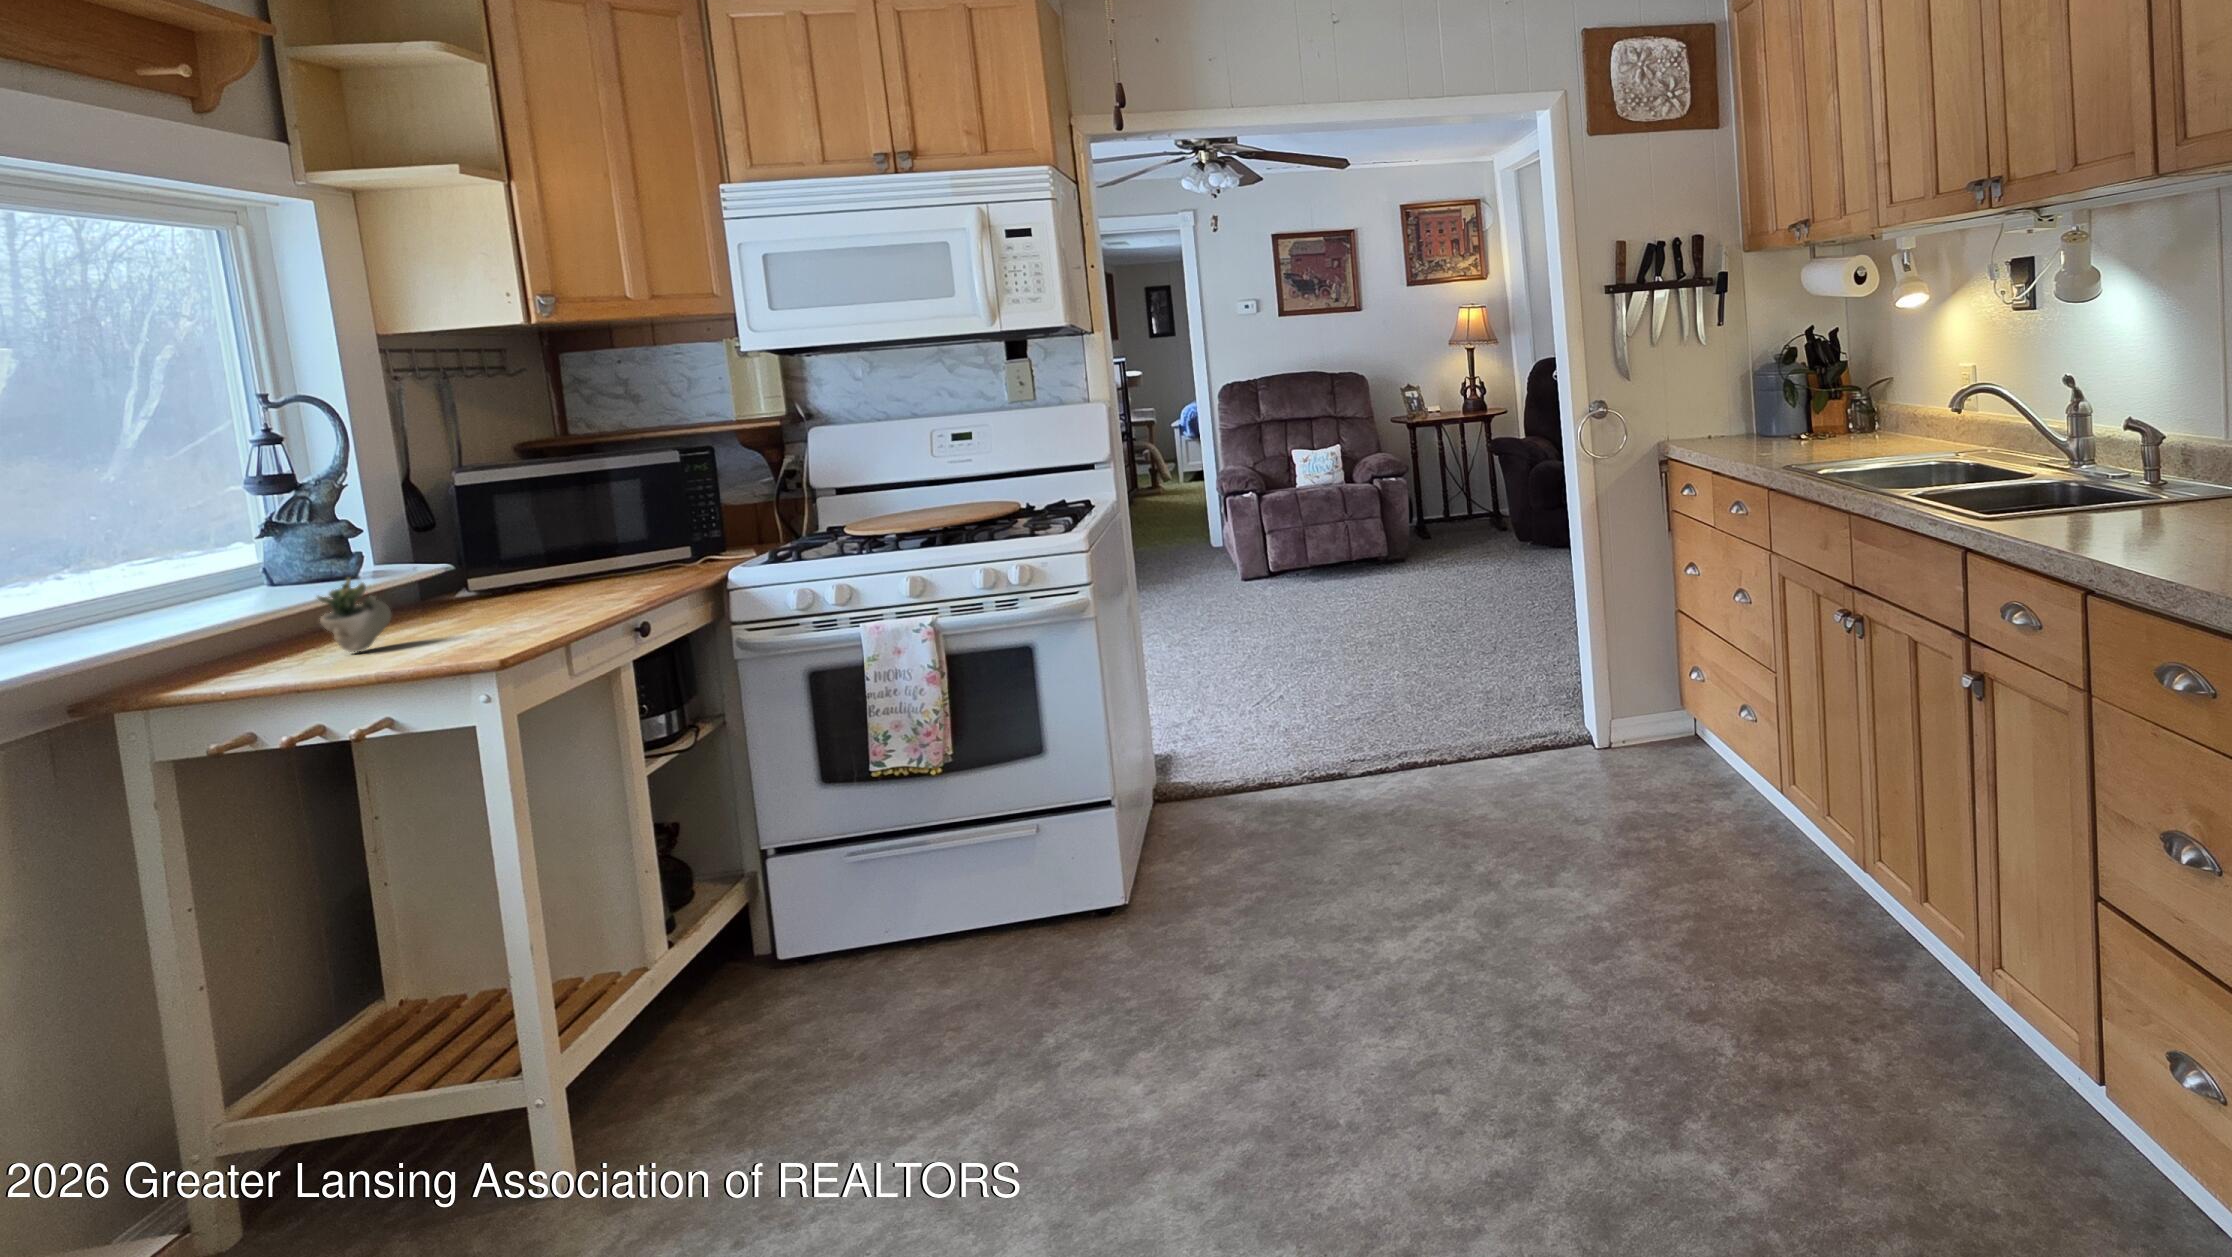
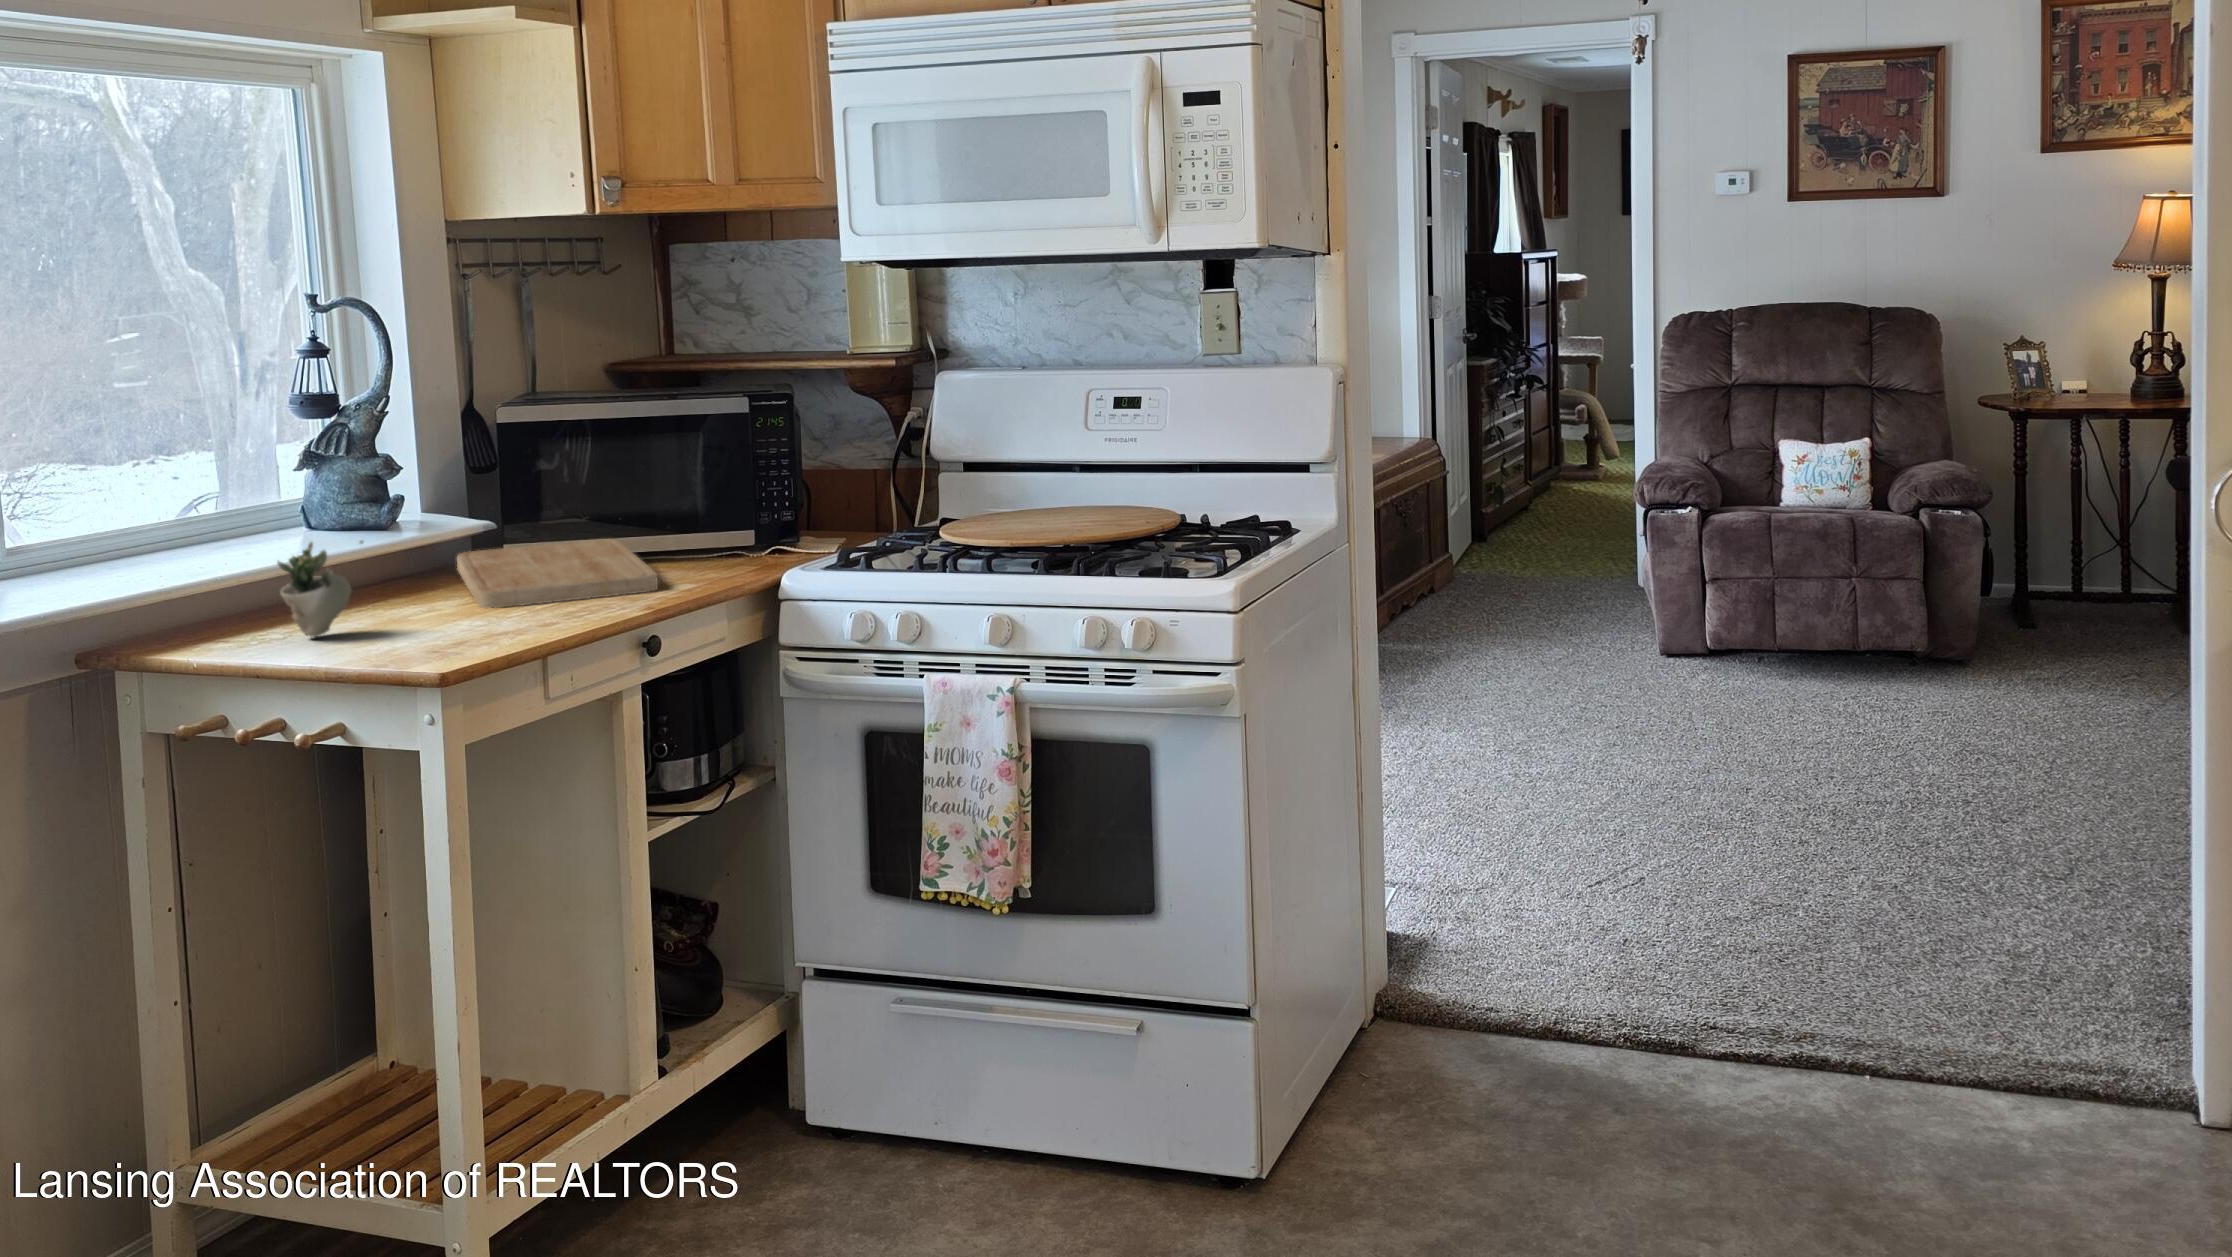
cutting board: none [423,567,641,619] -> present [457,539,658,608]

